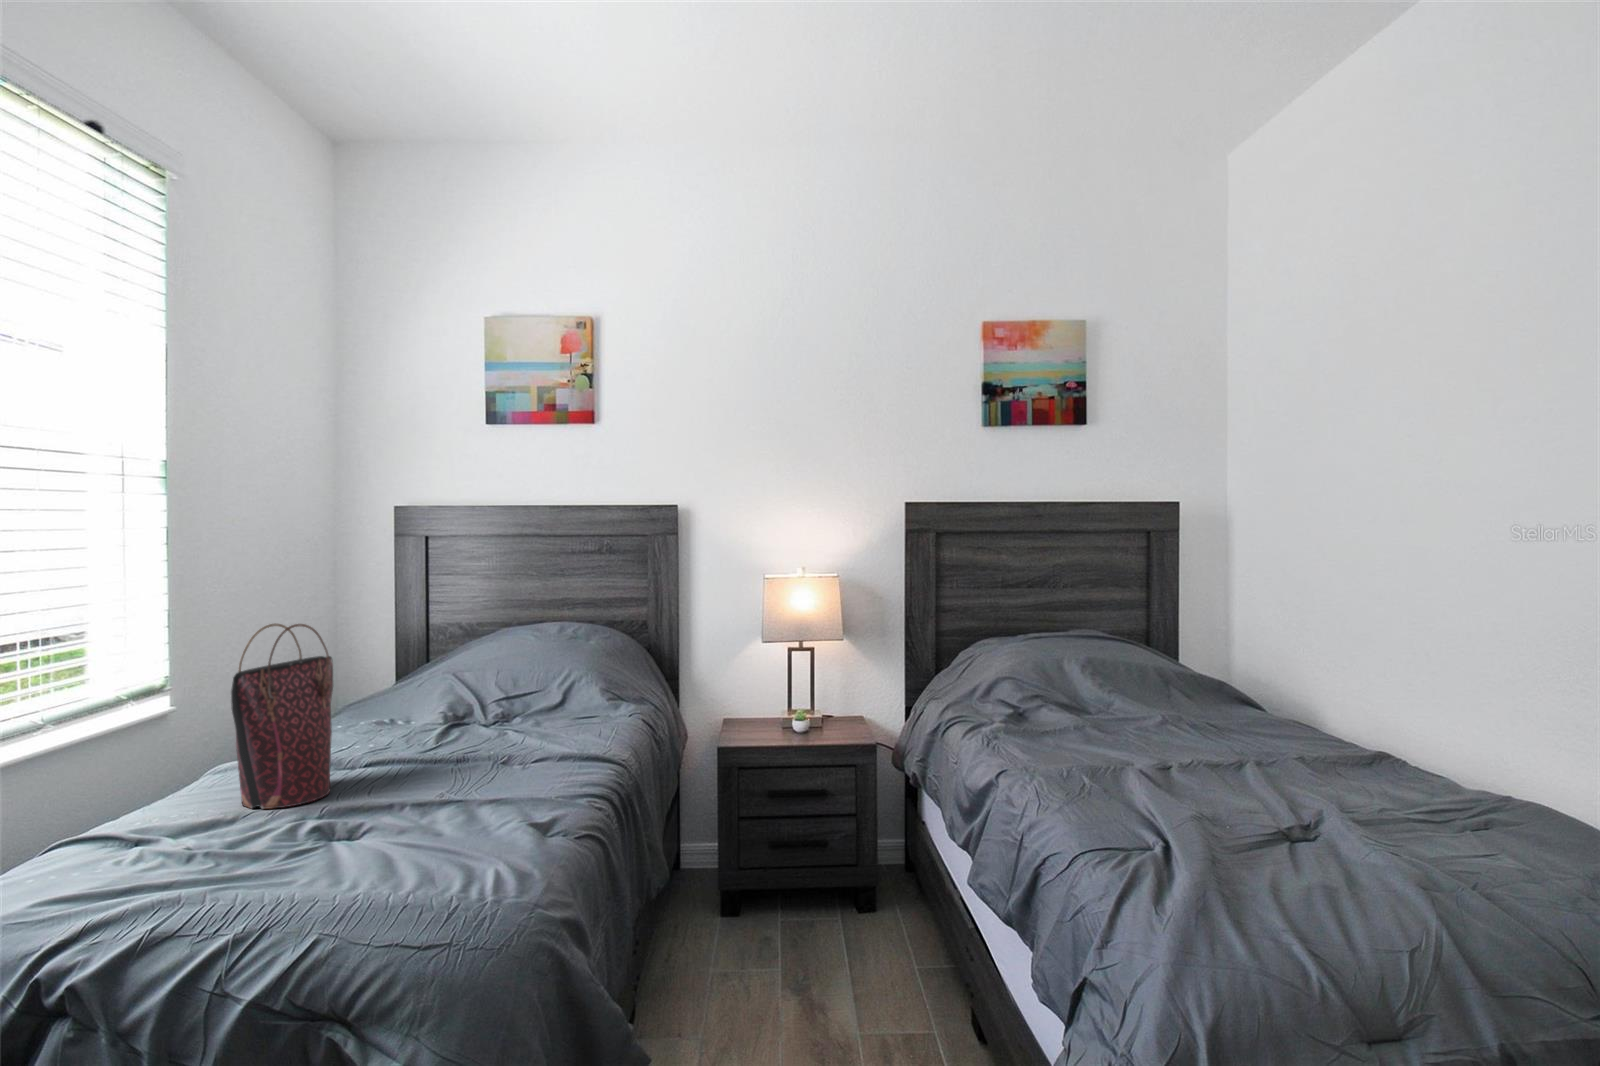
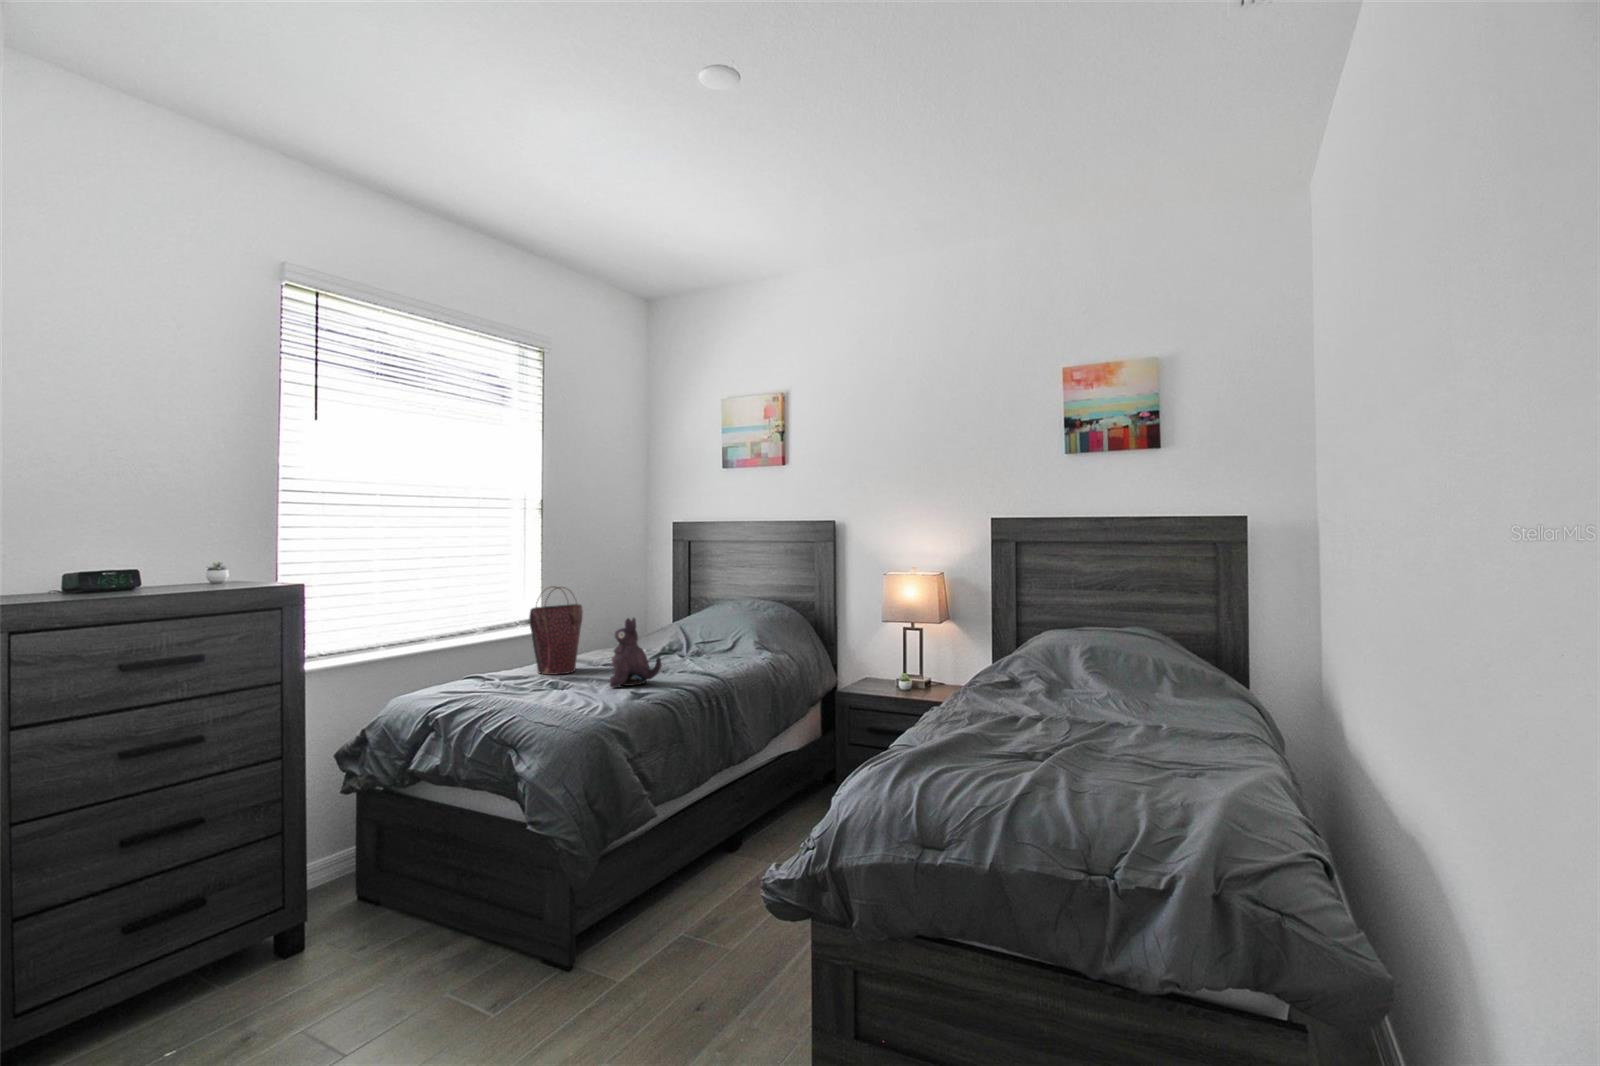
plush toy: none [448,674,556,819] -> present [610,618,662,687]

